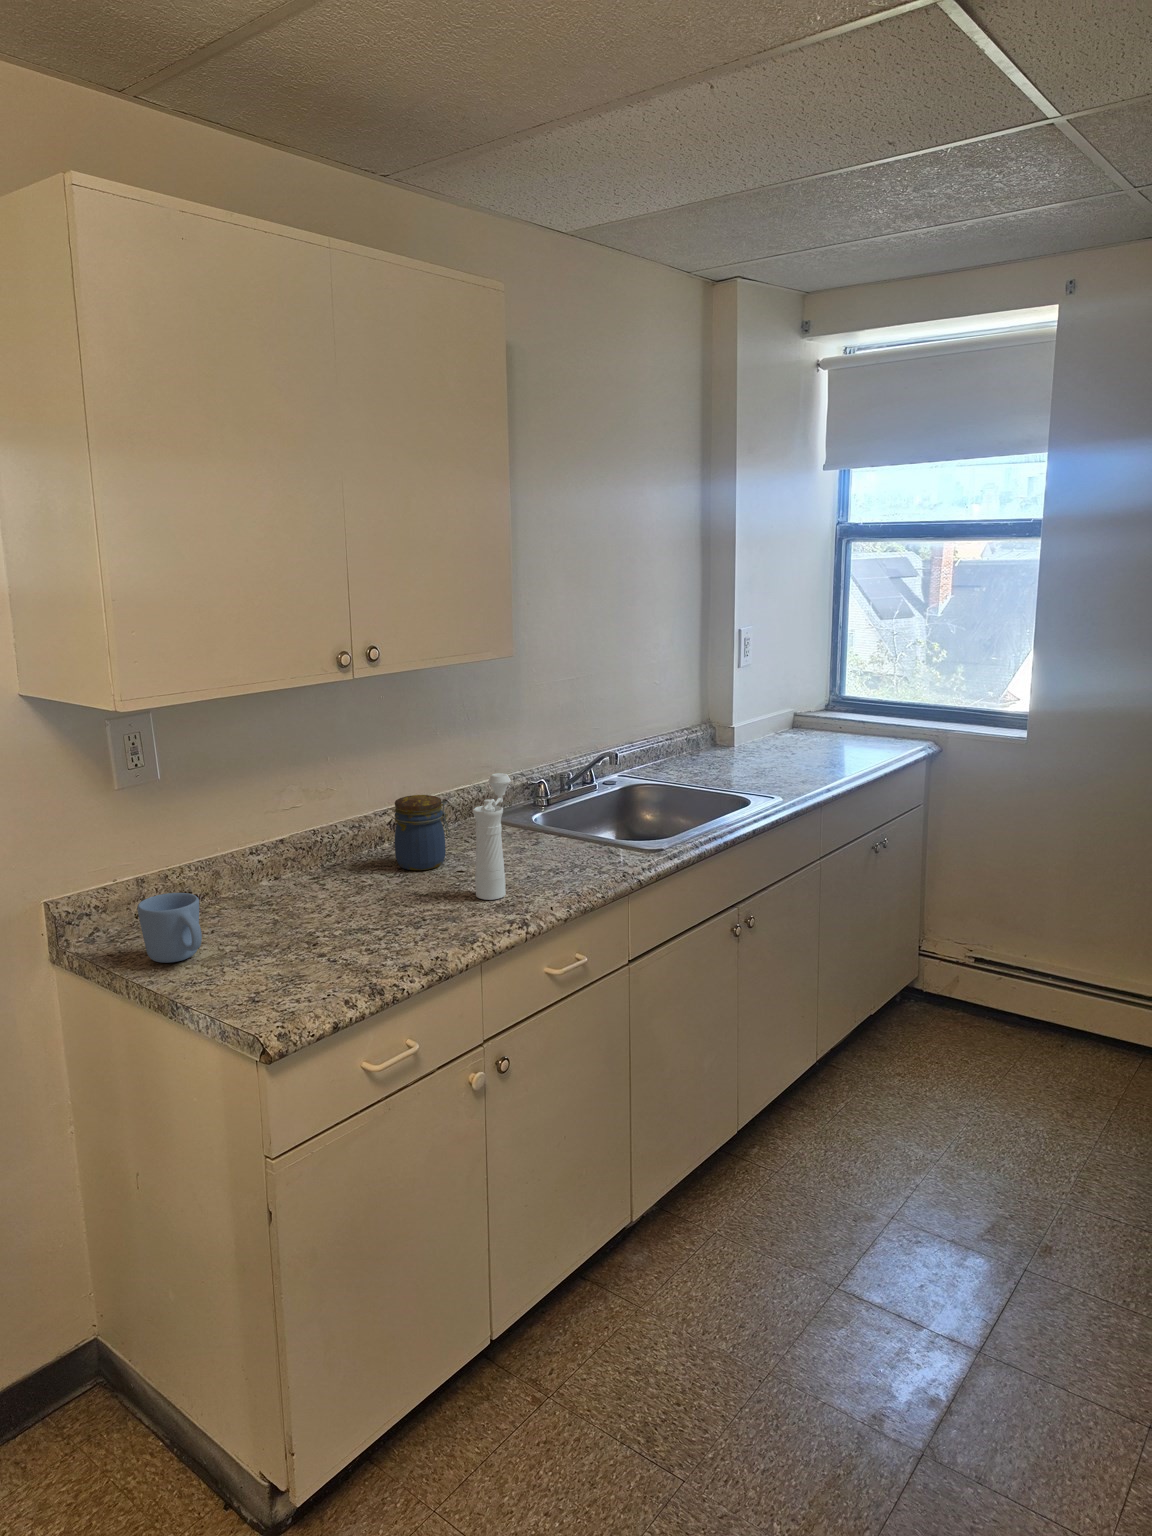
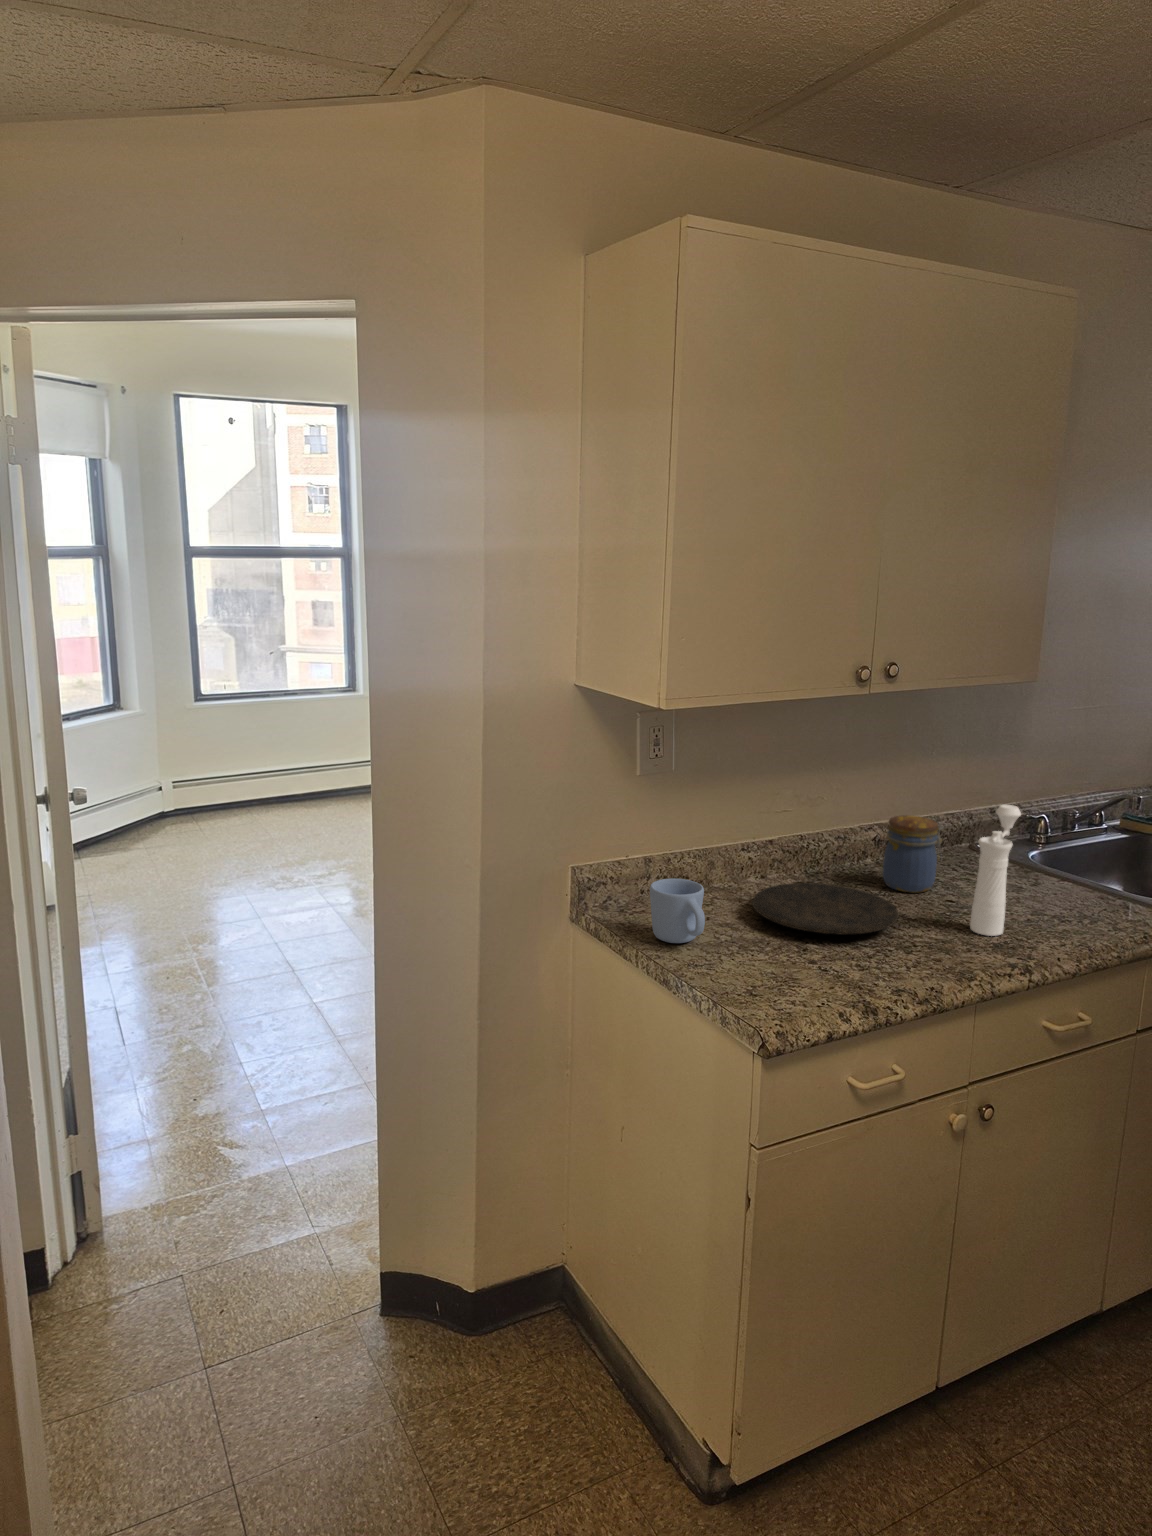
plate: none [259,874,408,925] -> present [752,883,899,934]

